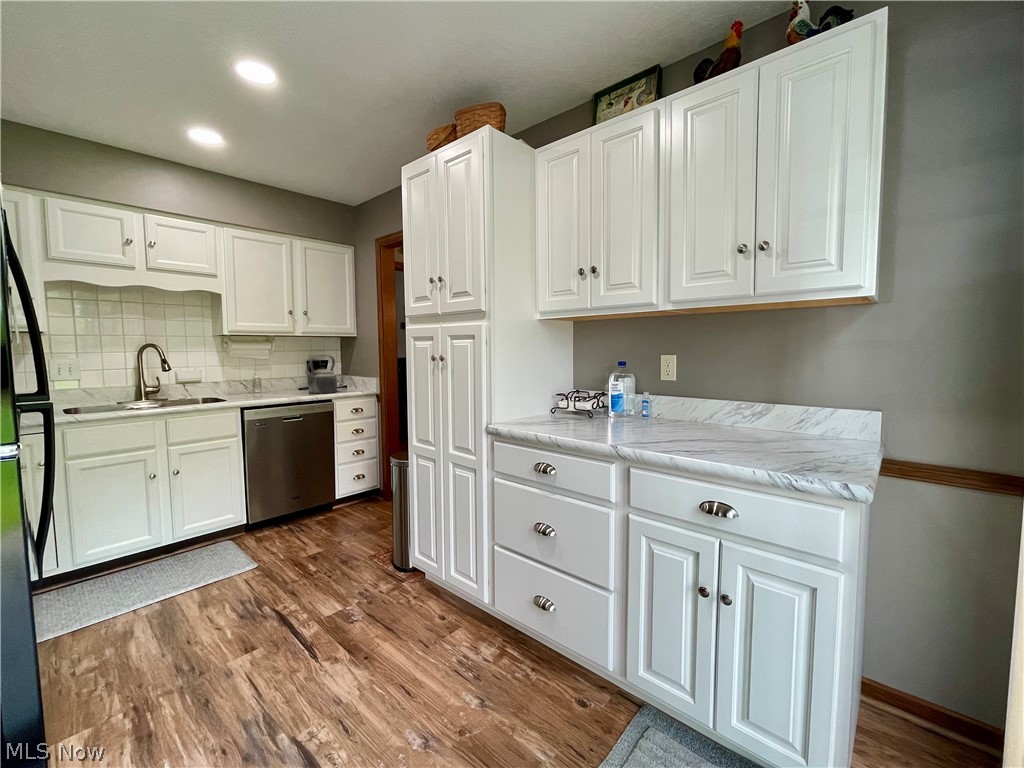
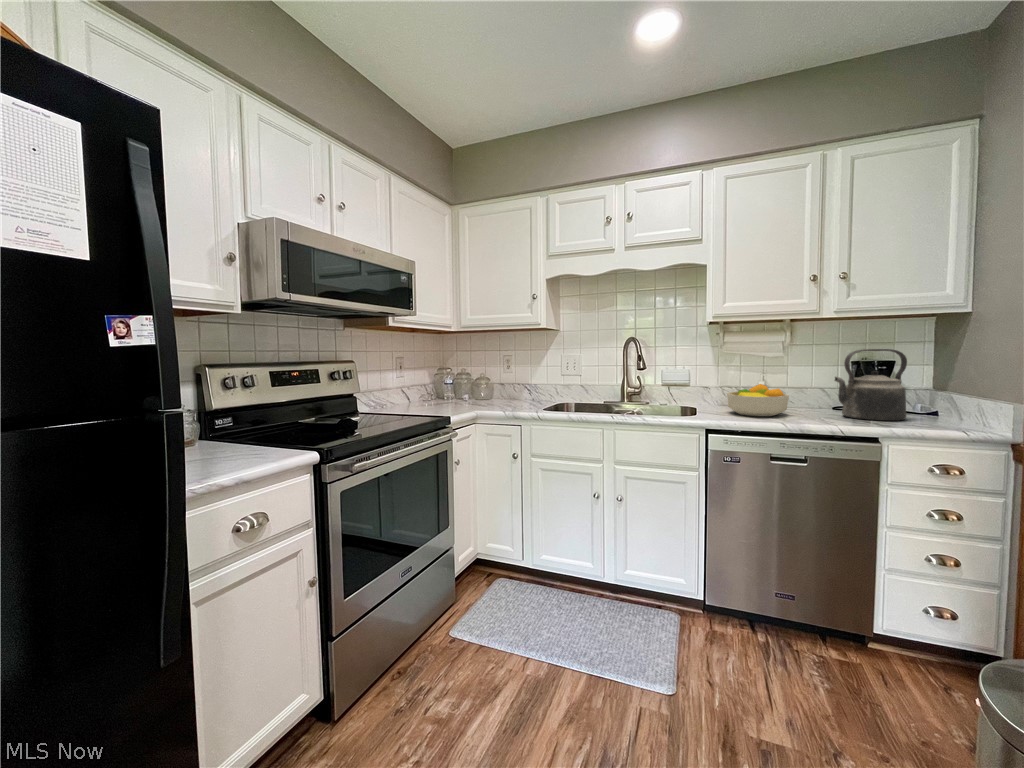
fruit bowl: none [243,377,282,398] -> present [727,384,789,416]

